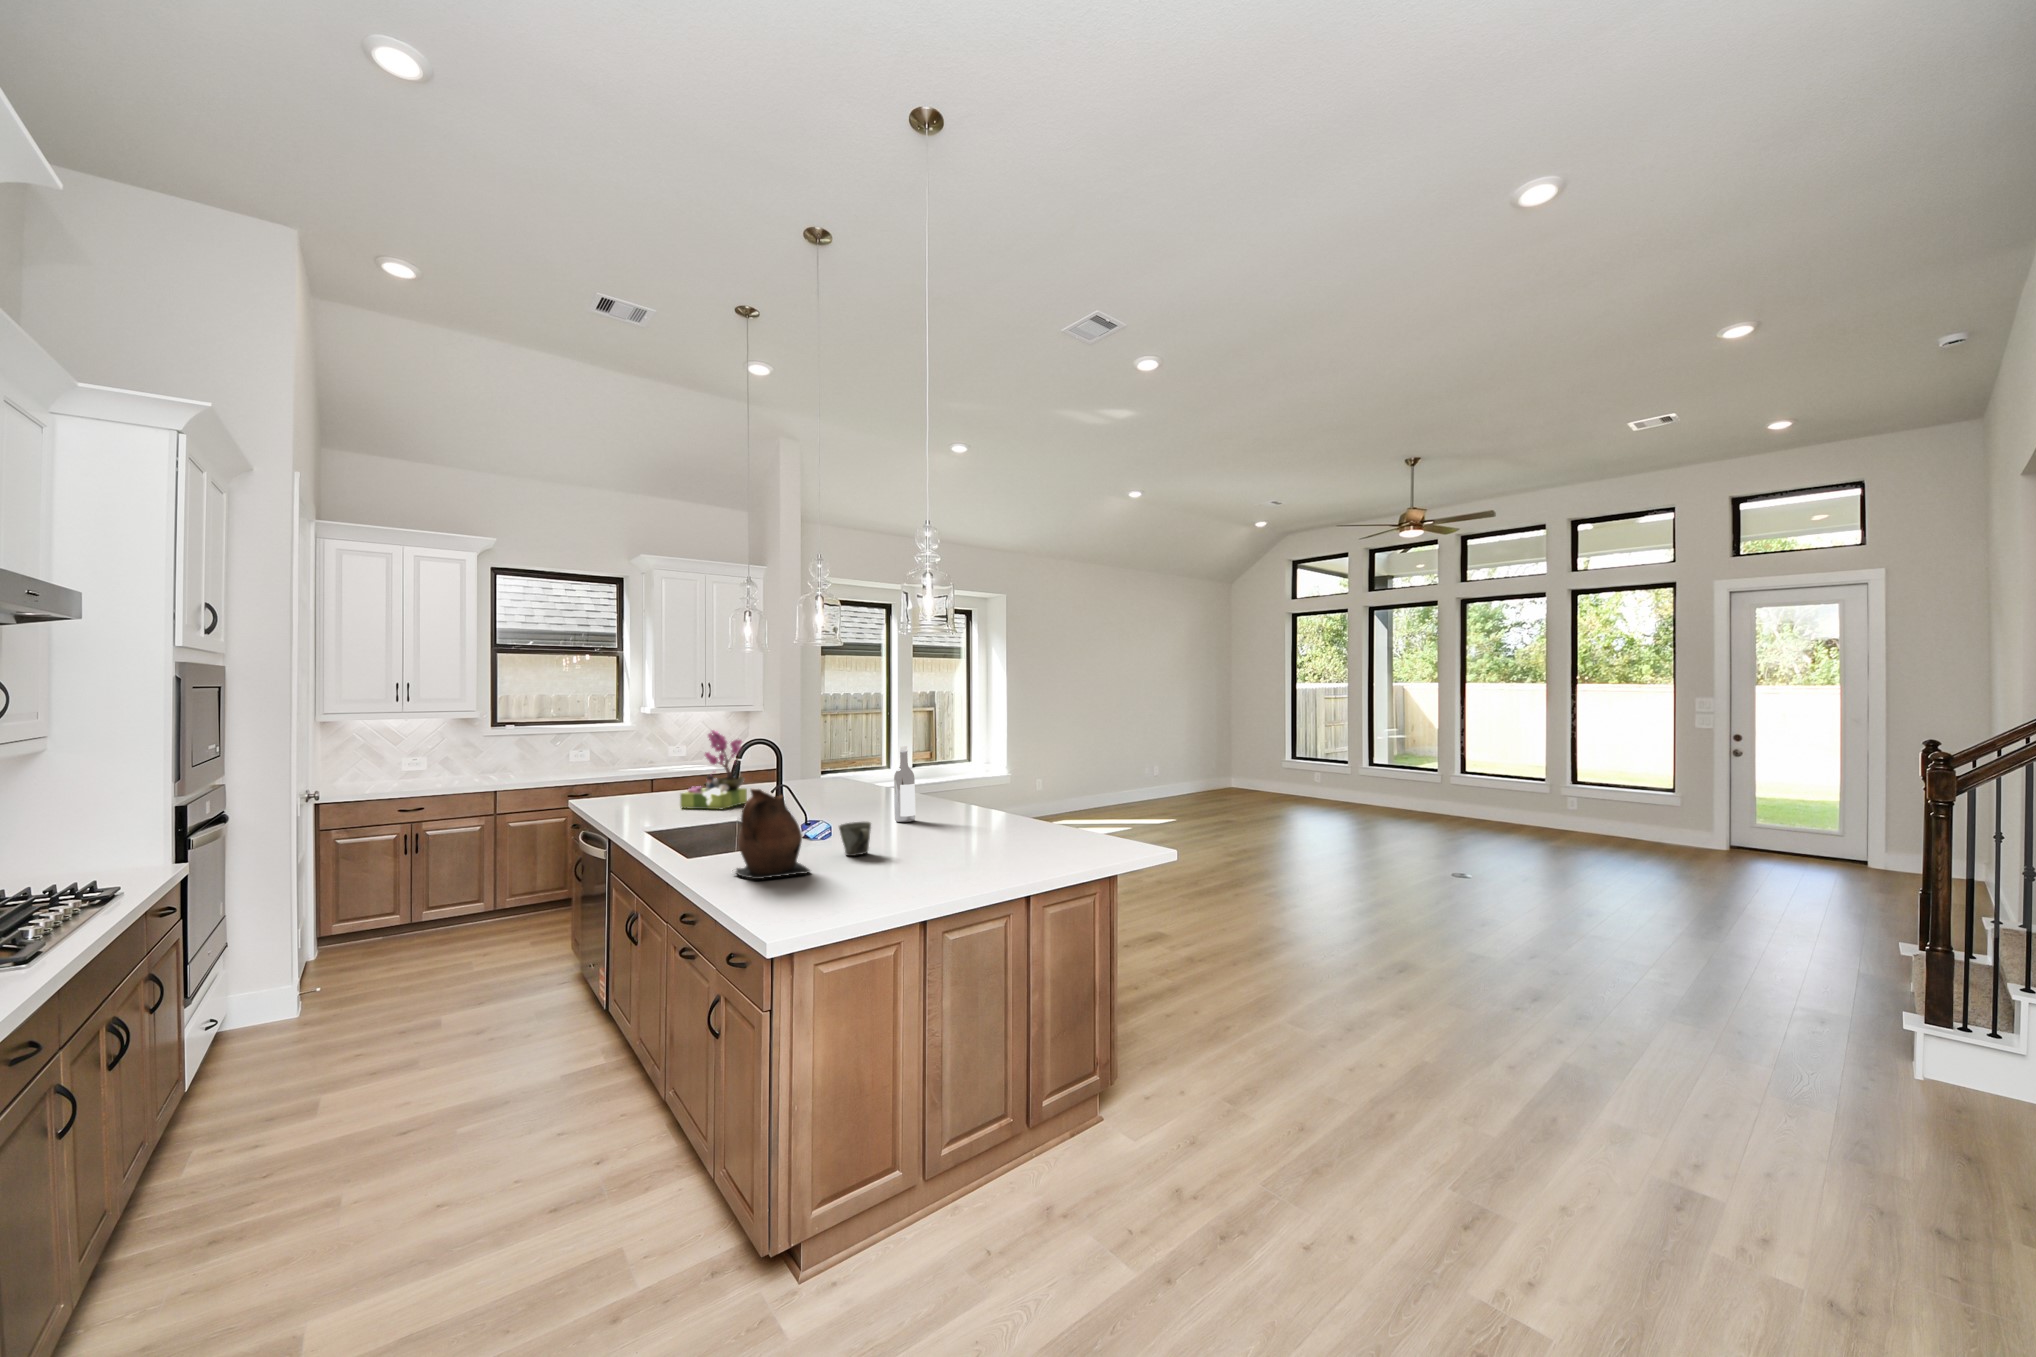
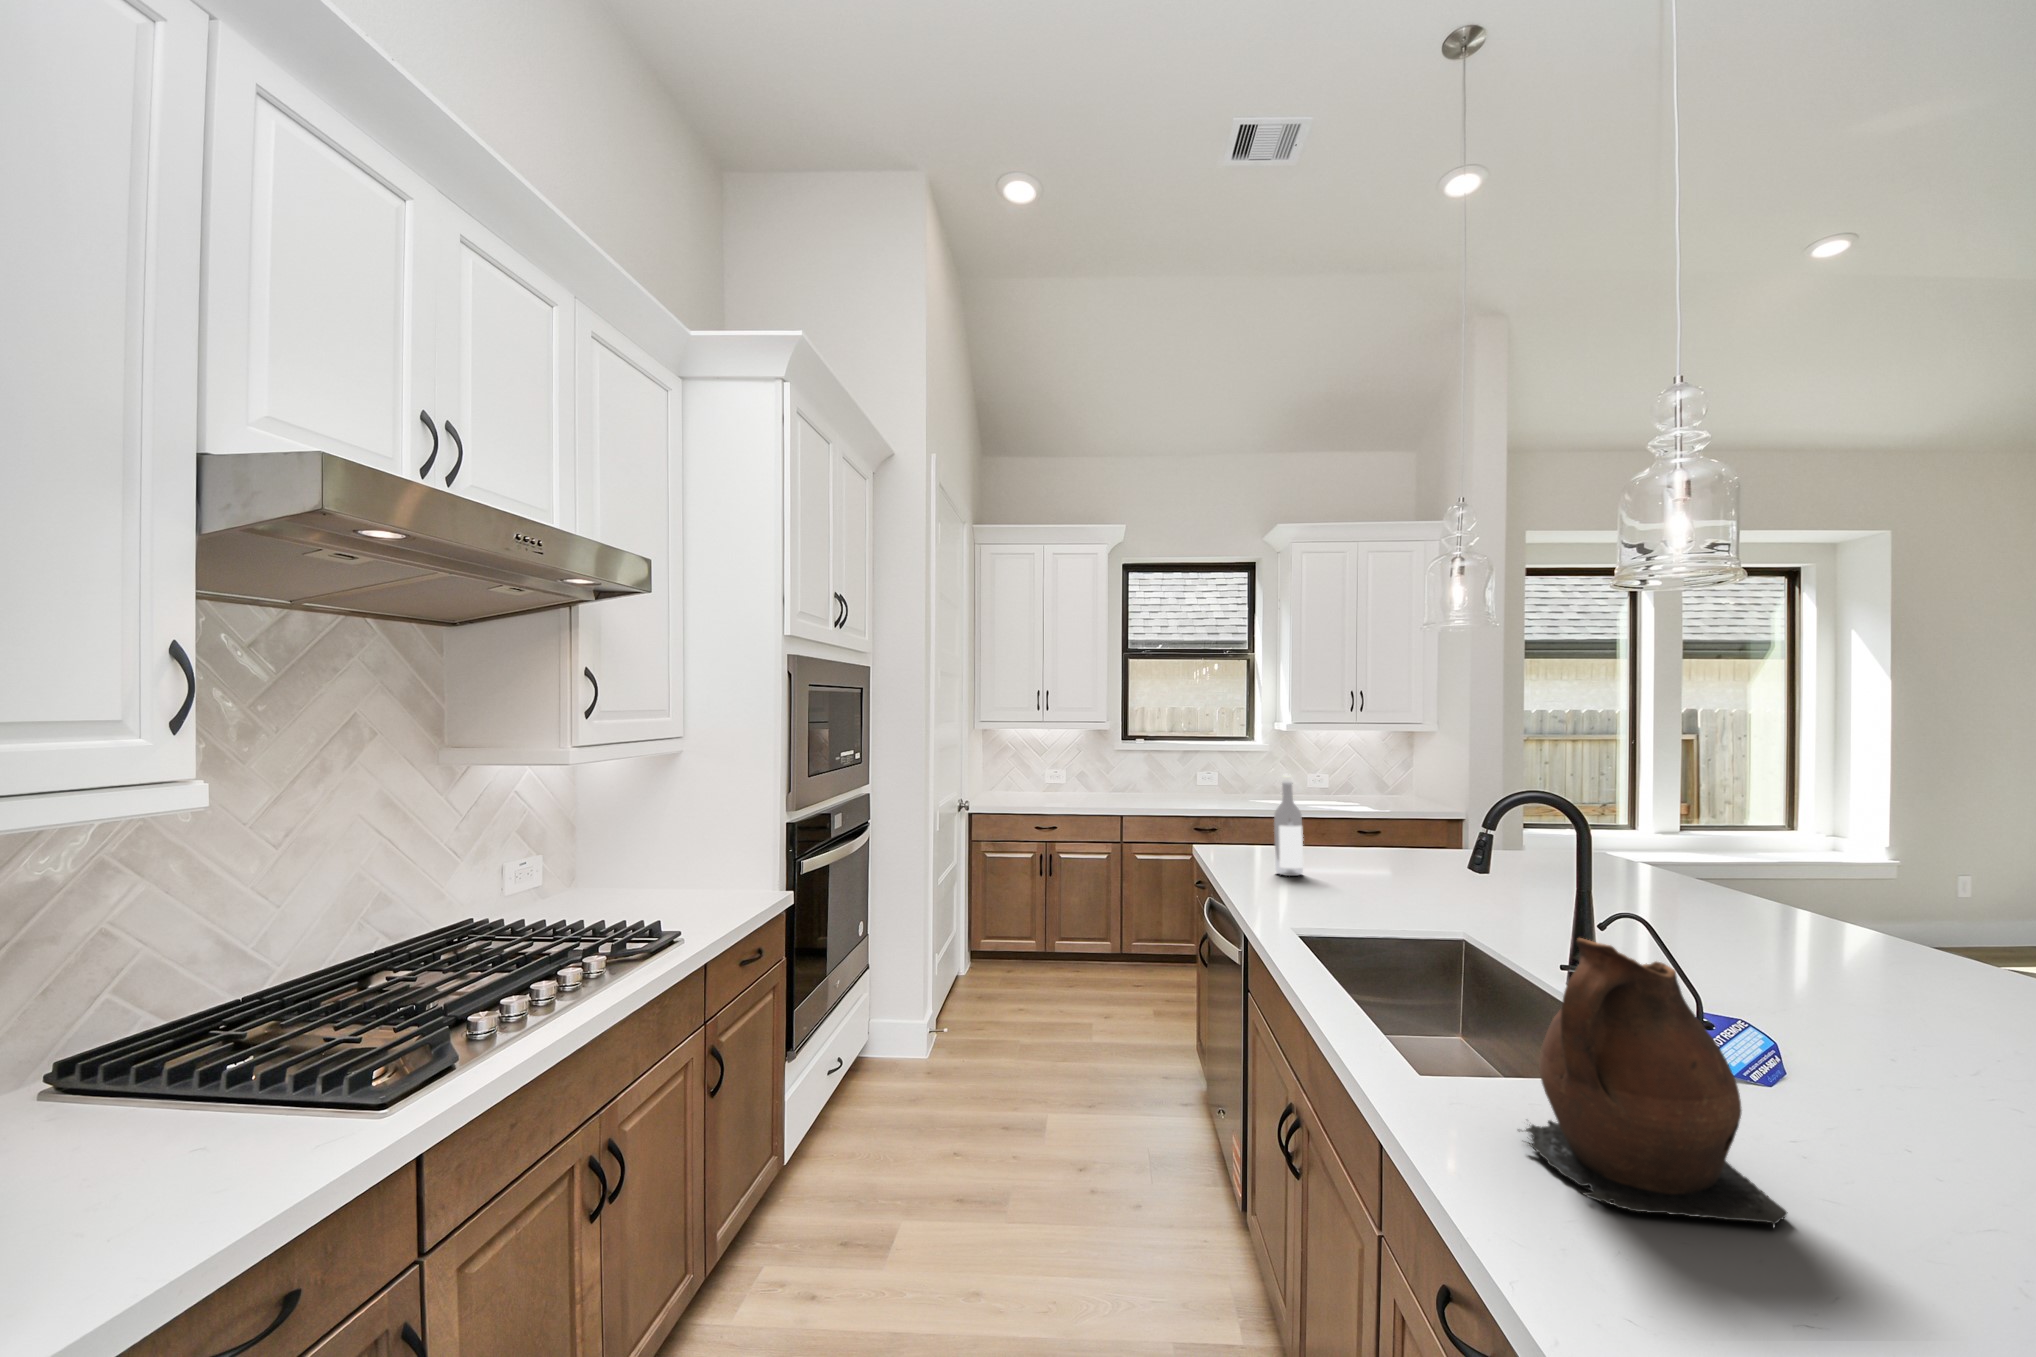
flower arrangement: present [680,730,747,809] -> none [1344,760,1452,895]
wine bottle: present [894,746,915,822] -> present [1274,775,1303,876]
mug: present [839,822,871,856] -> none [1801,1039,1943,1152]

